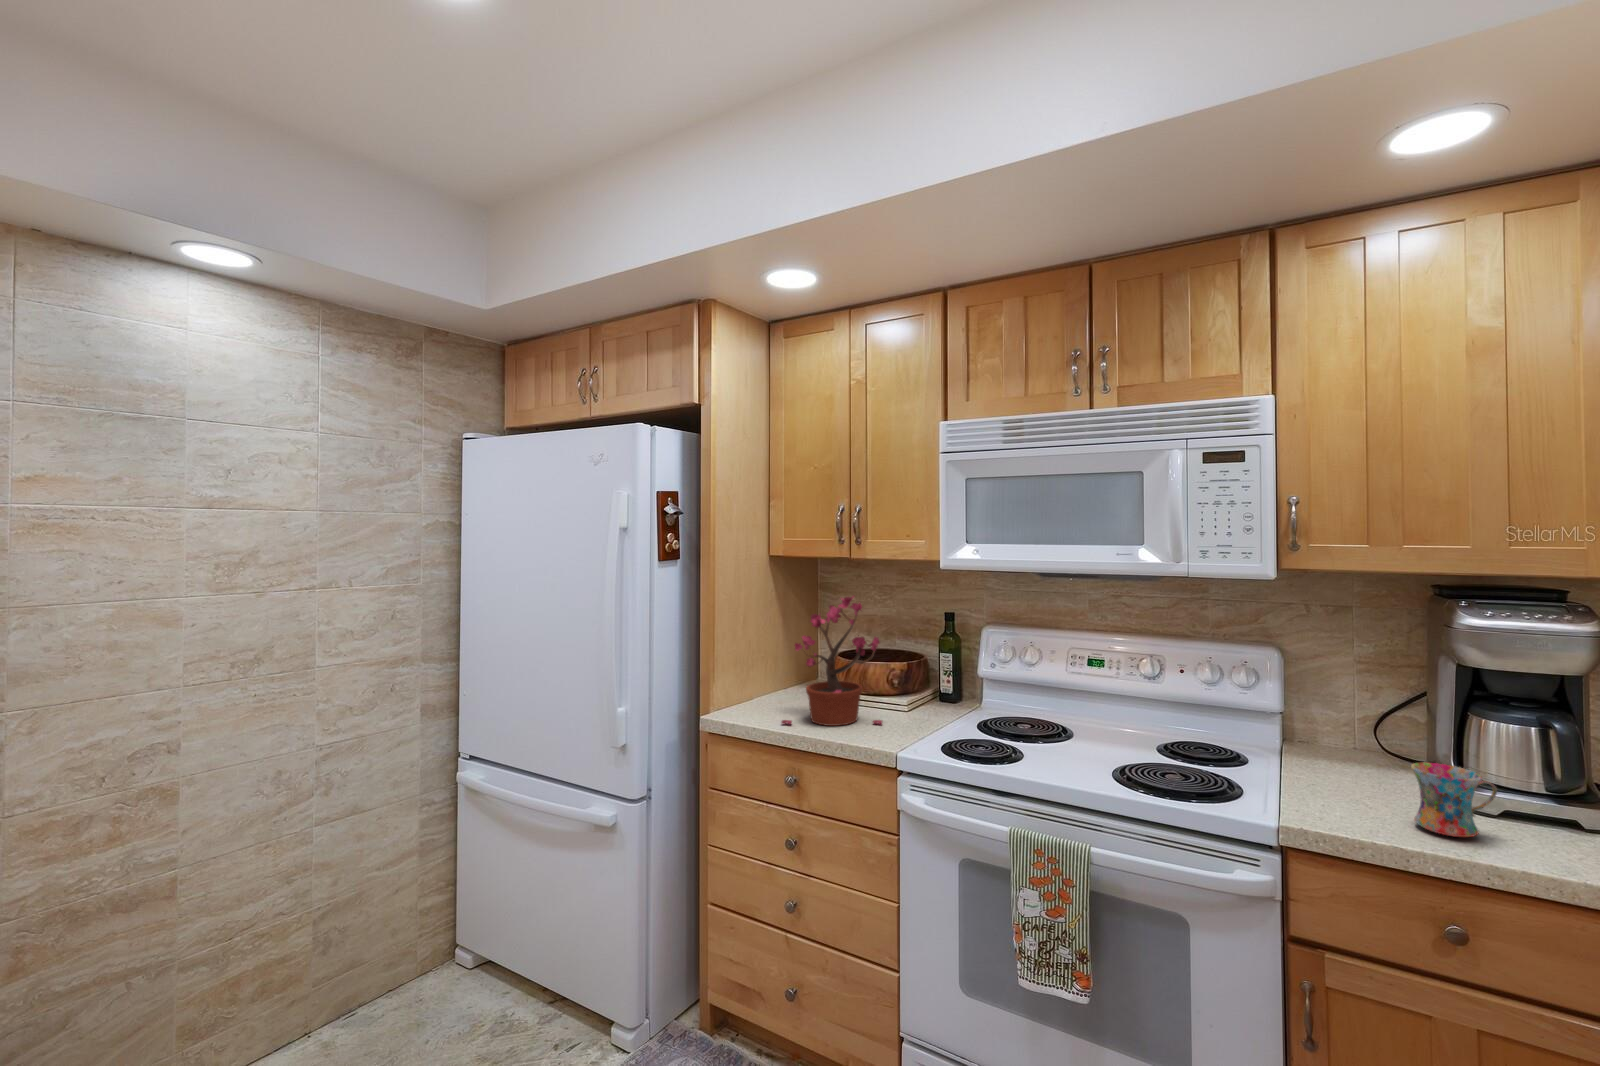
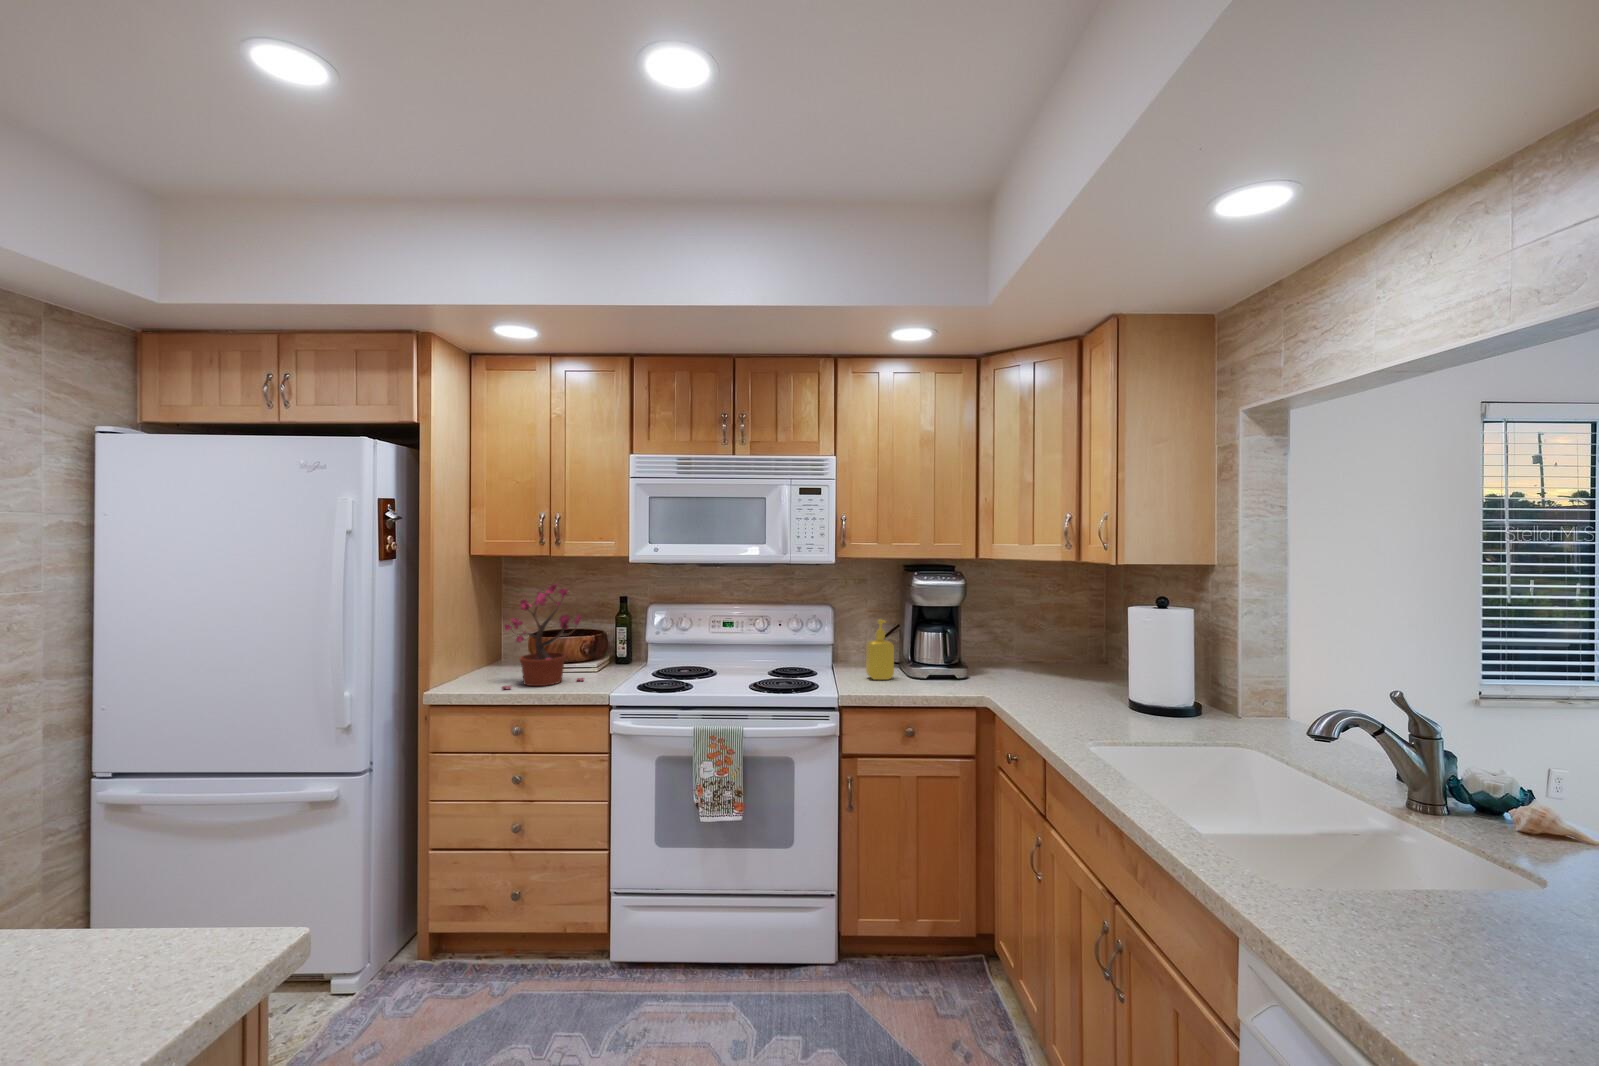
soap dispenser: none [1348,685,1414,802] -> present [866,619,894,680]
mug: present [1411,763,1497,837] -> none [893,655,925,689]

